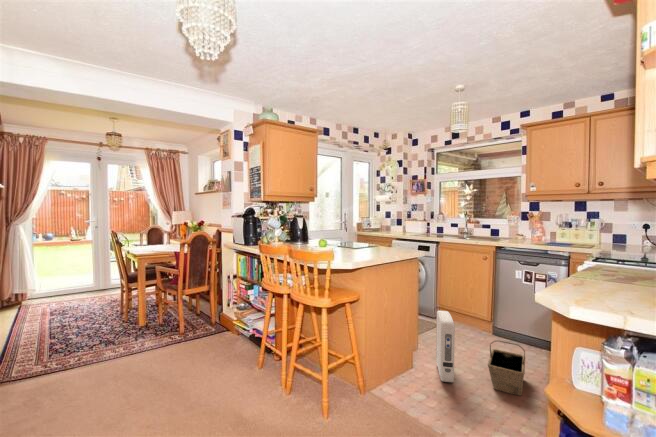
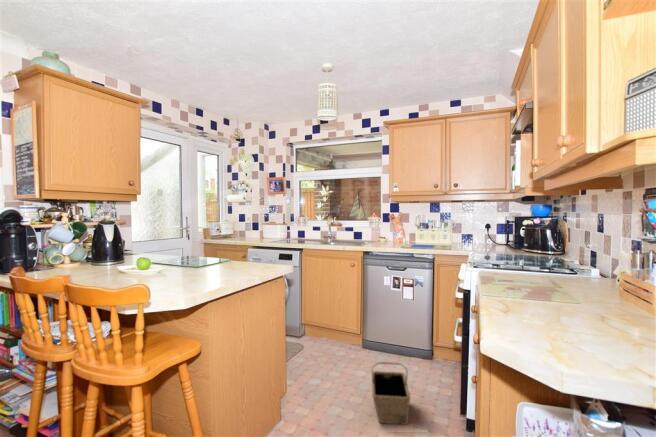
air purifier: present [436,311,455,382] -> none [311,336,337,430]

